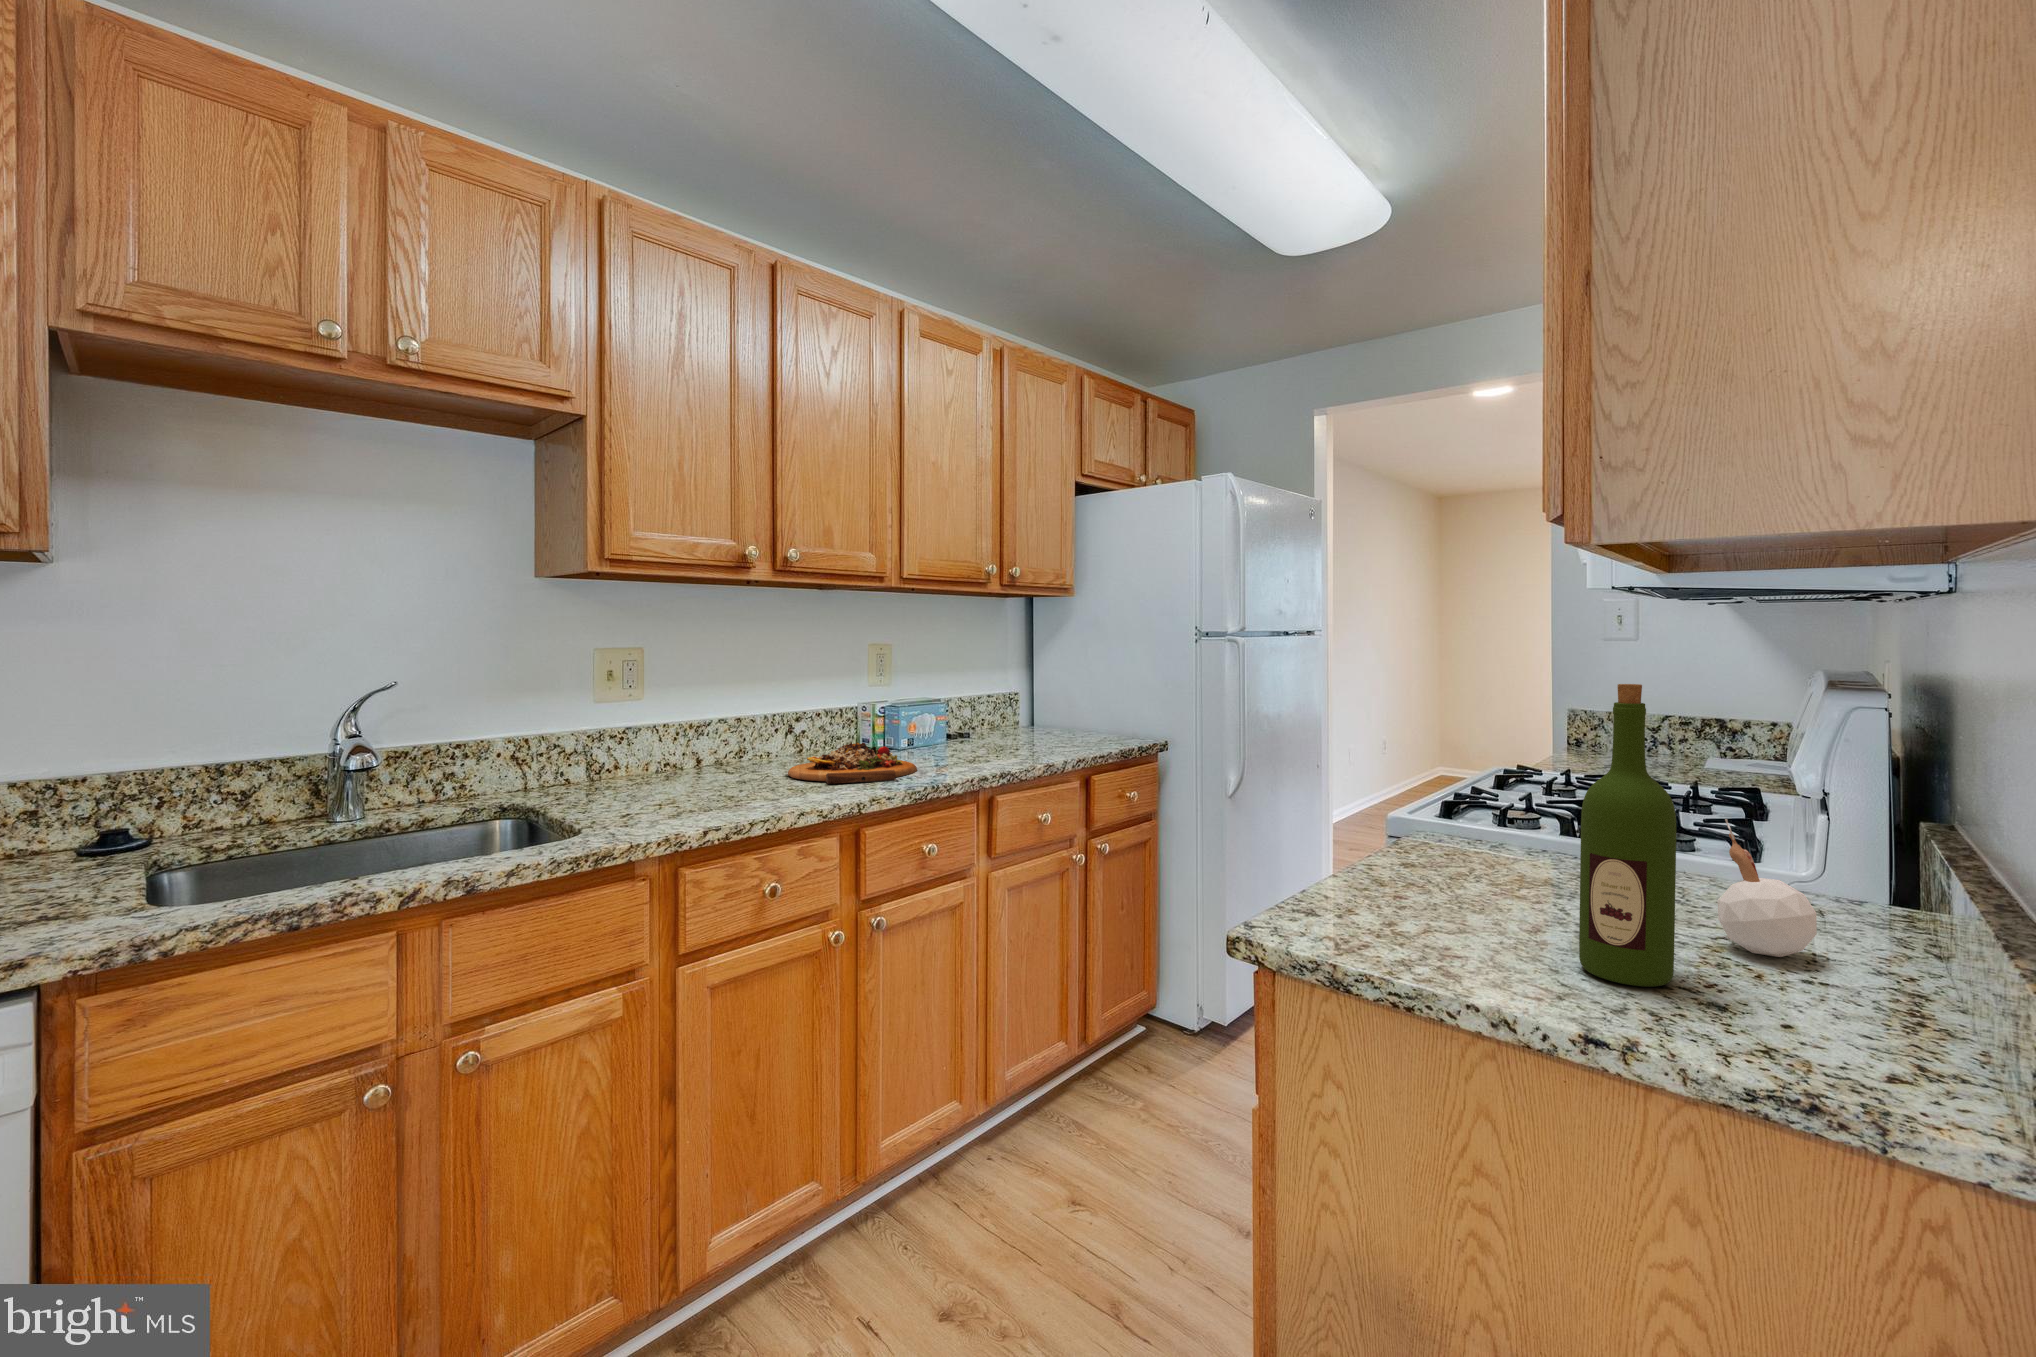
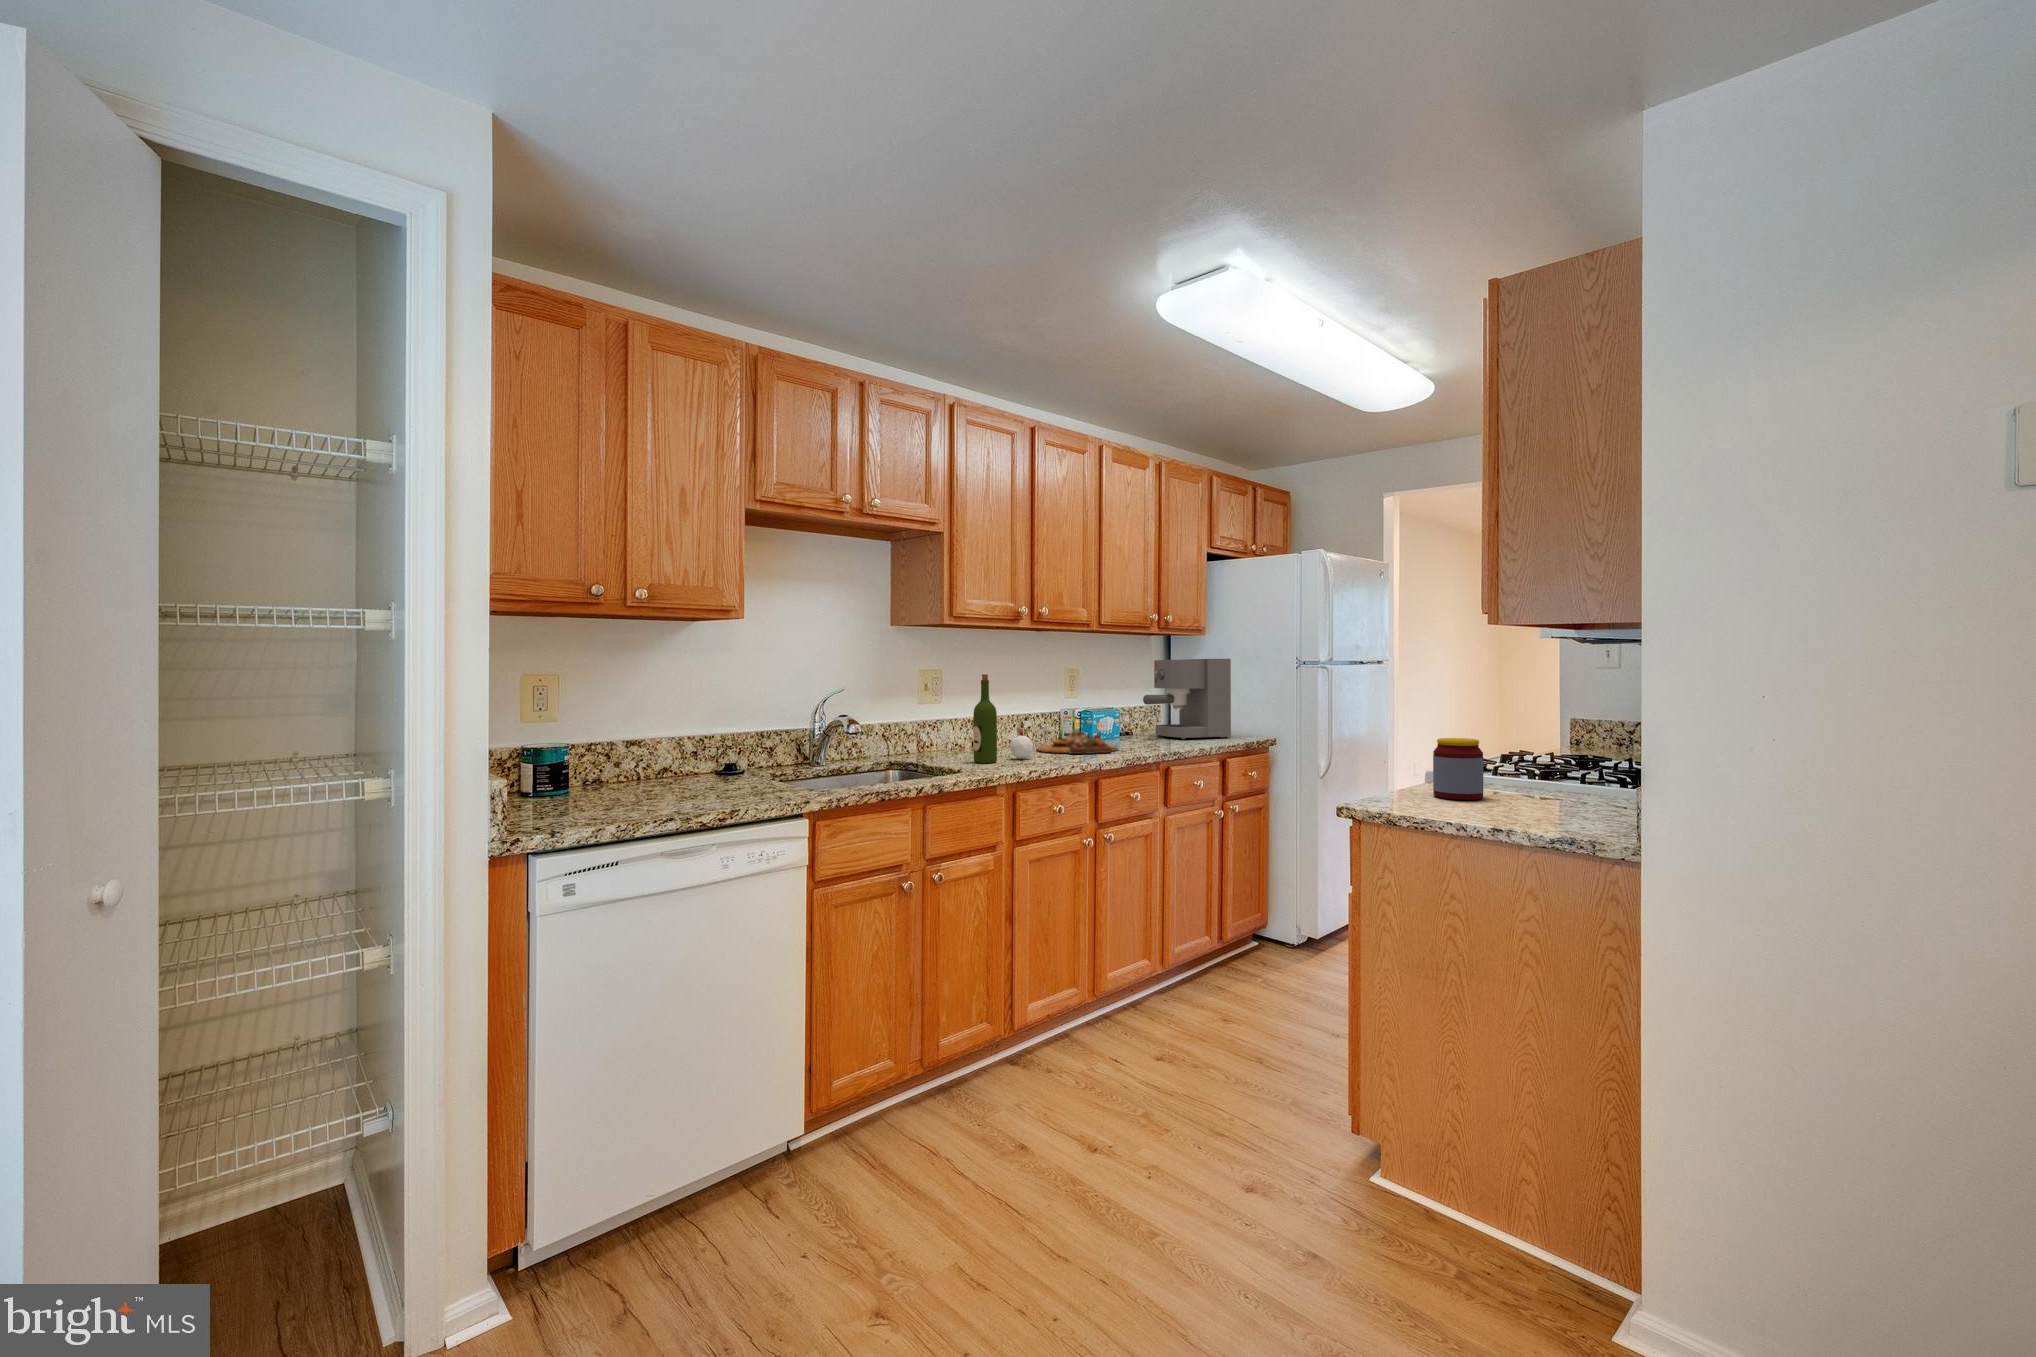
coffee maker: none [975,630,1102,747] -> present [1143,659,1231,740]
wine bottle: present [1579,684,1676,987] -> present [973,674,997,763]
jar: none [1432,792,1542,935] -> present [1433,738,1483,800]
candle: present [1718,819,1817,957] -> present [1010,723,1033,759]

